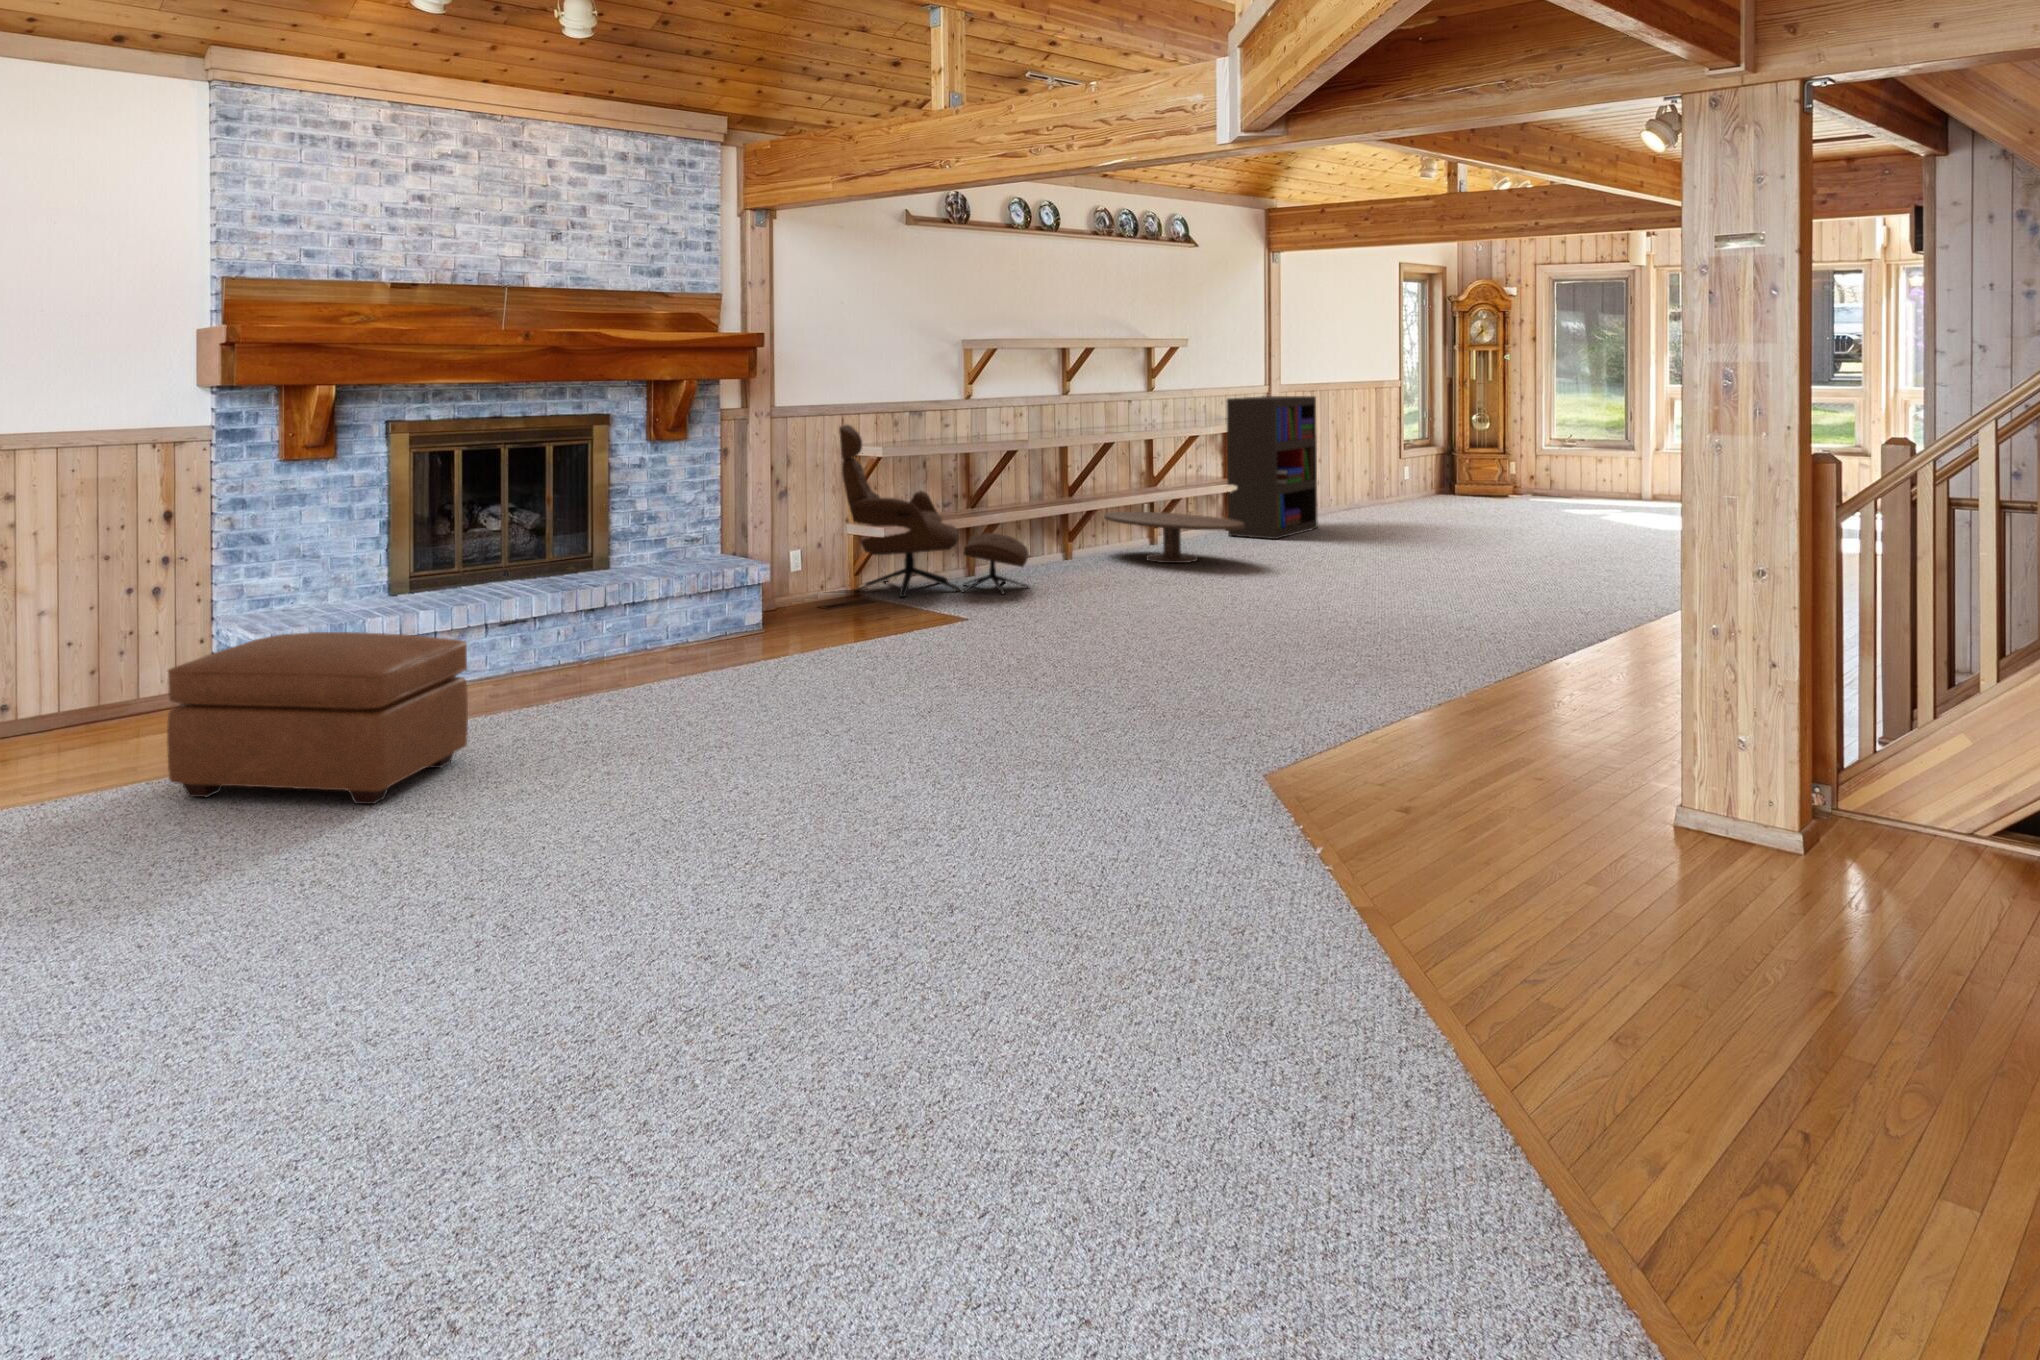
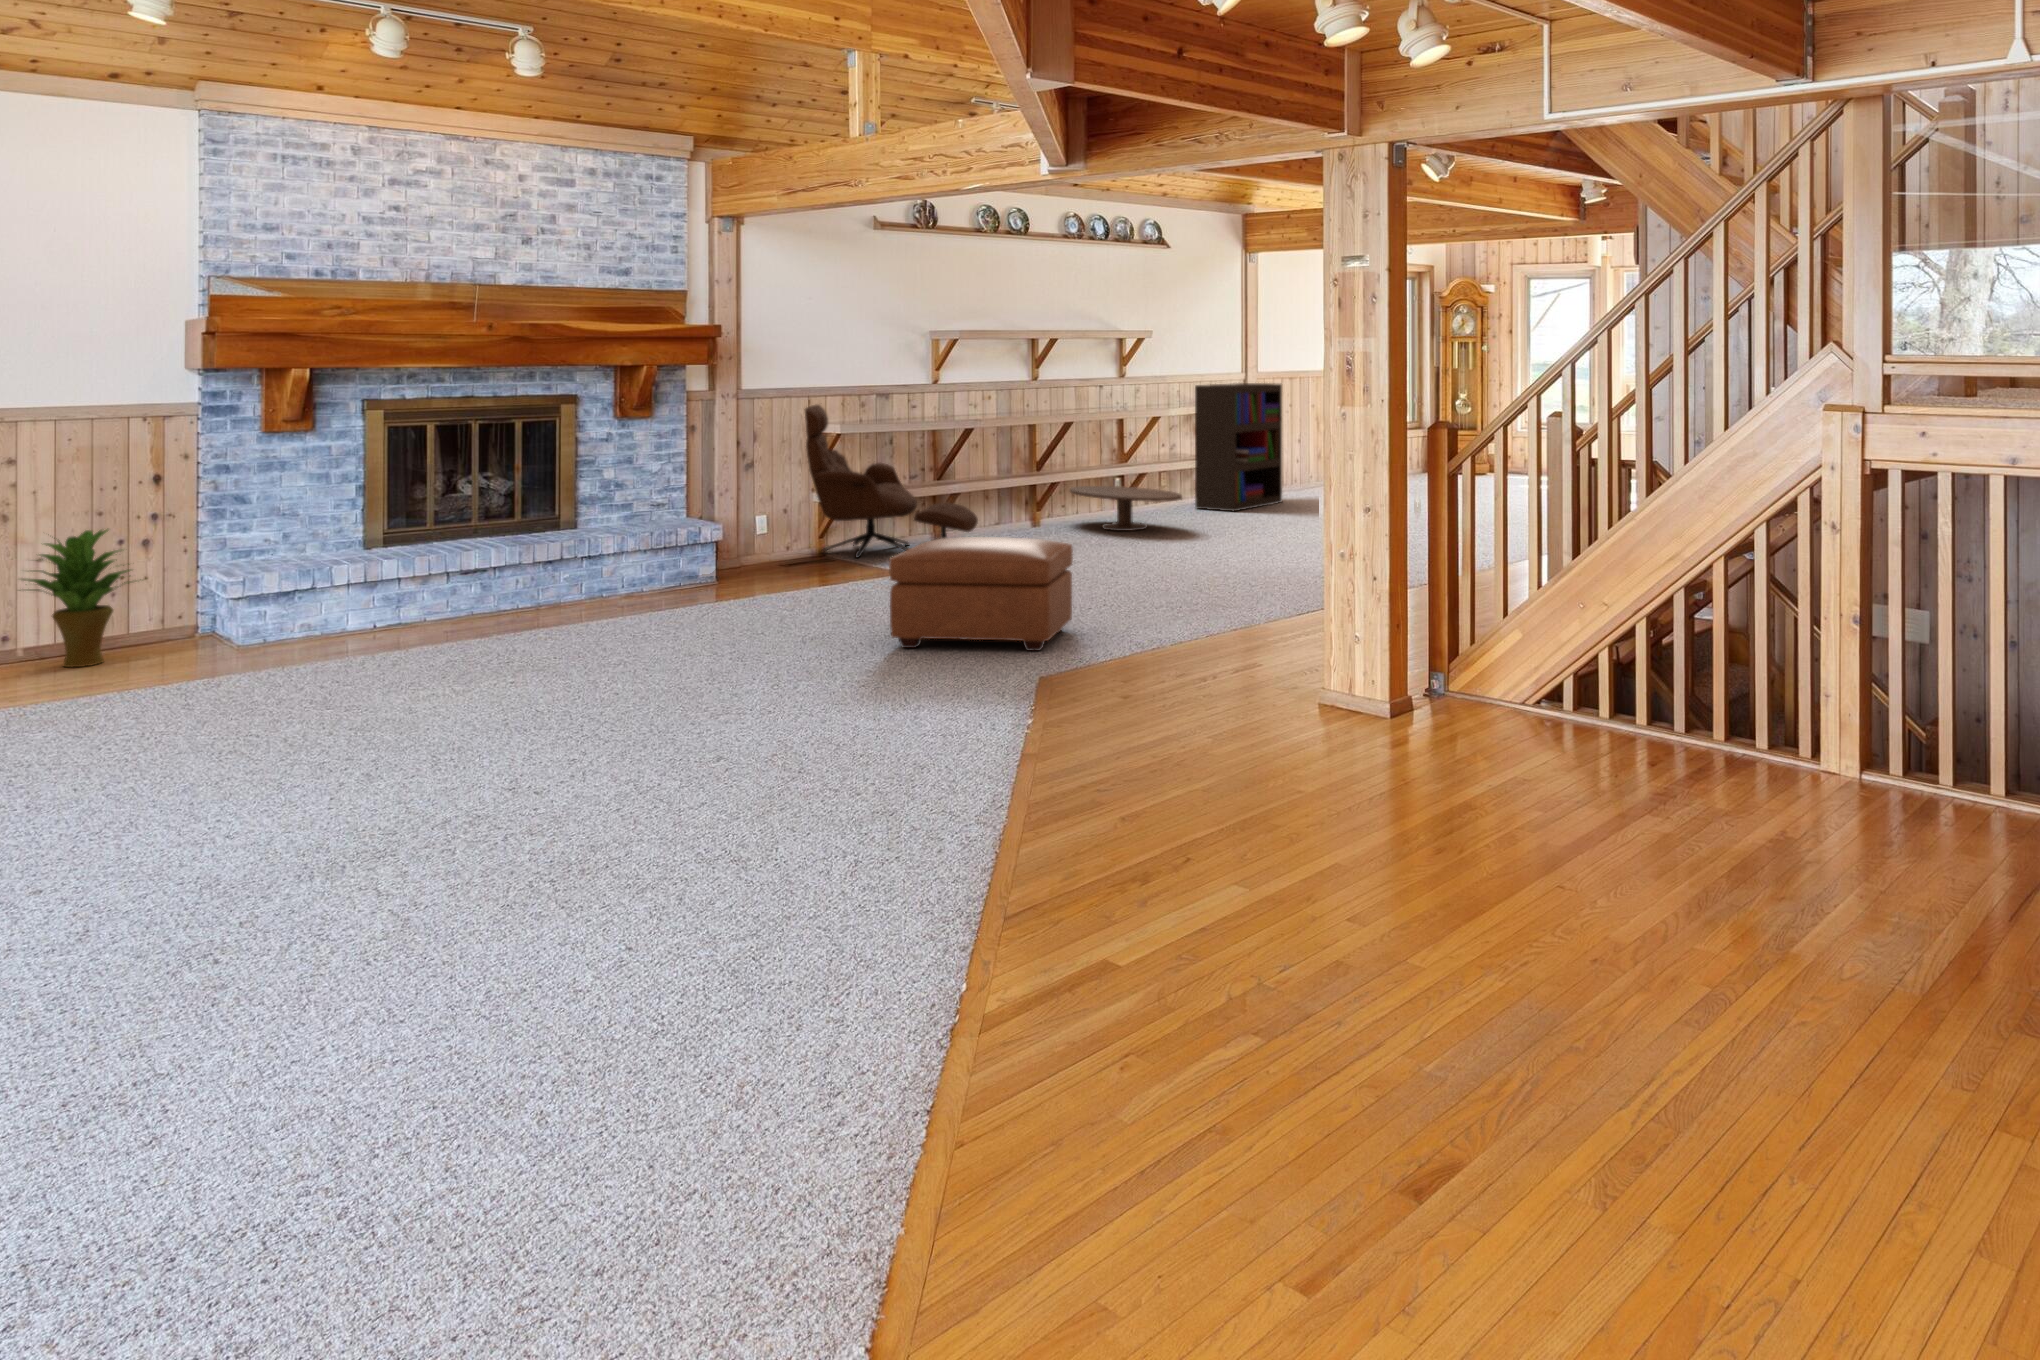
potted plant: none [15,577,162,745] -> present [21,530,130,667]
ottoman: present [167,632,468,804] -> present [889,537,1073,651]

